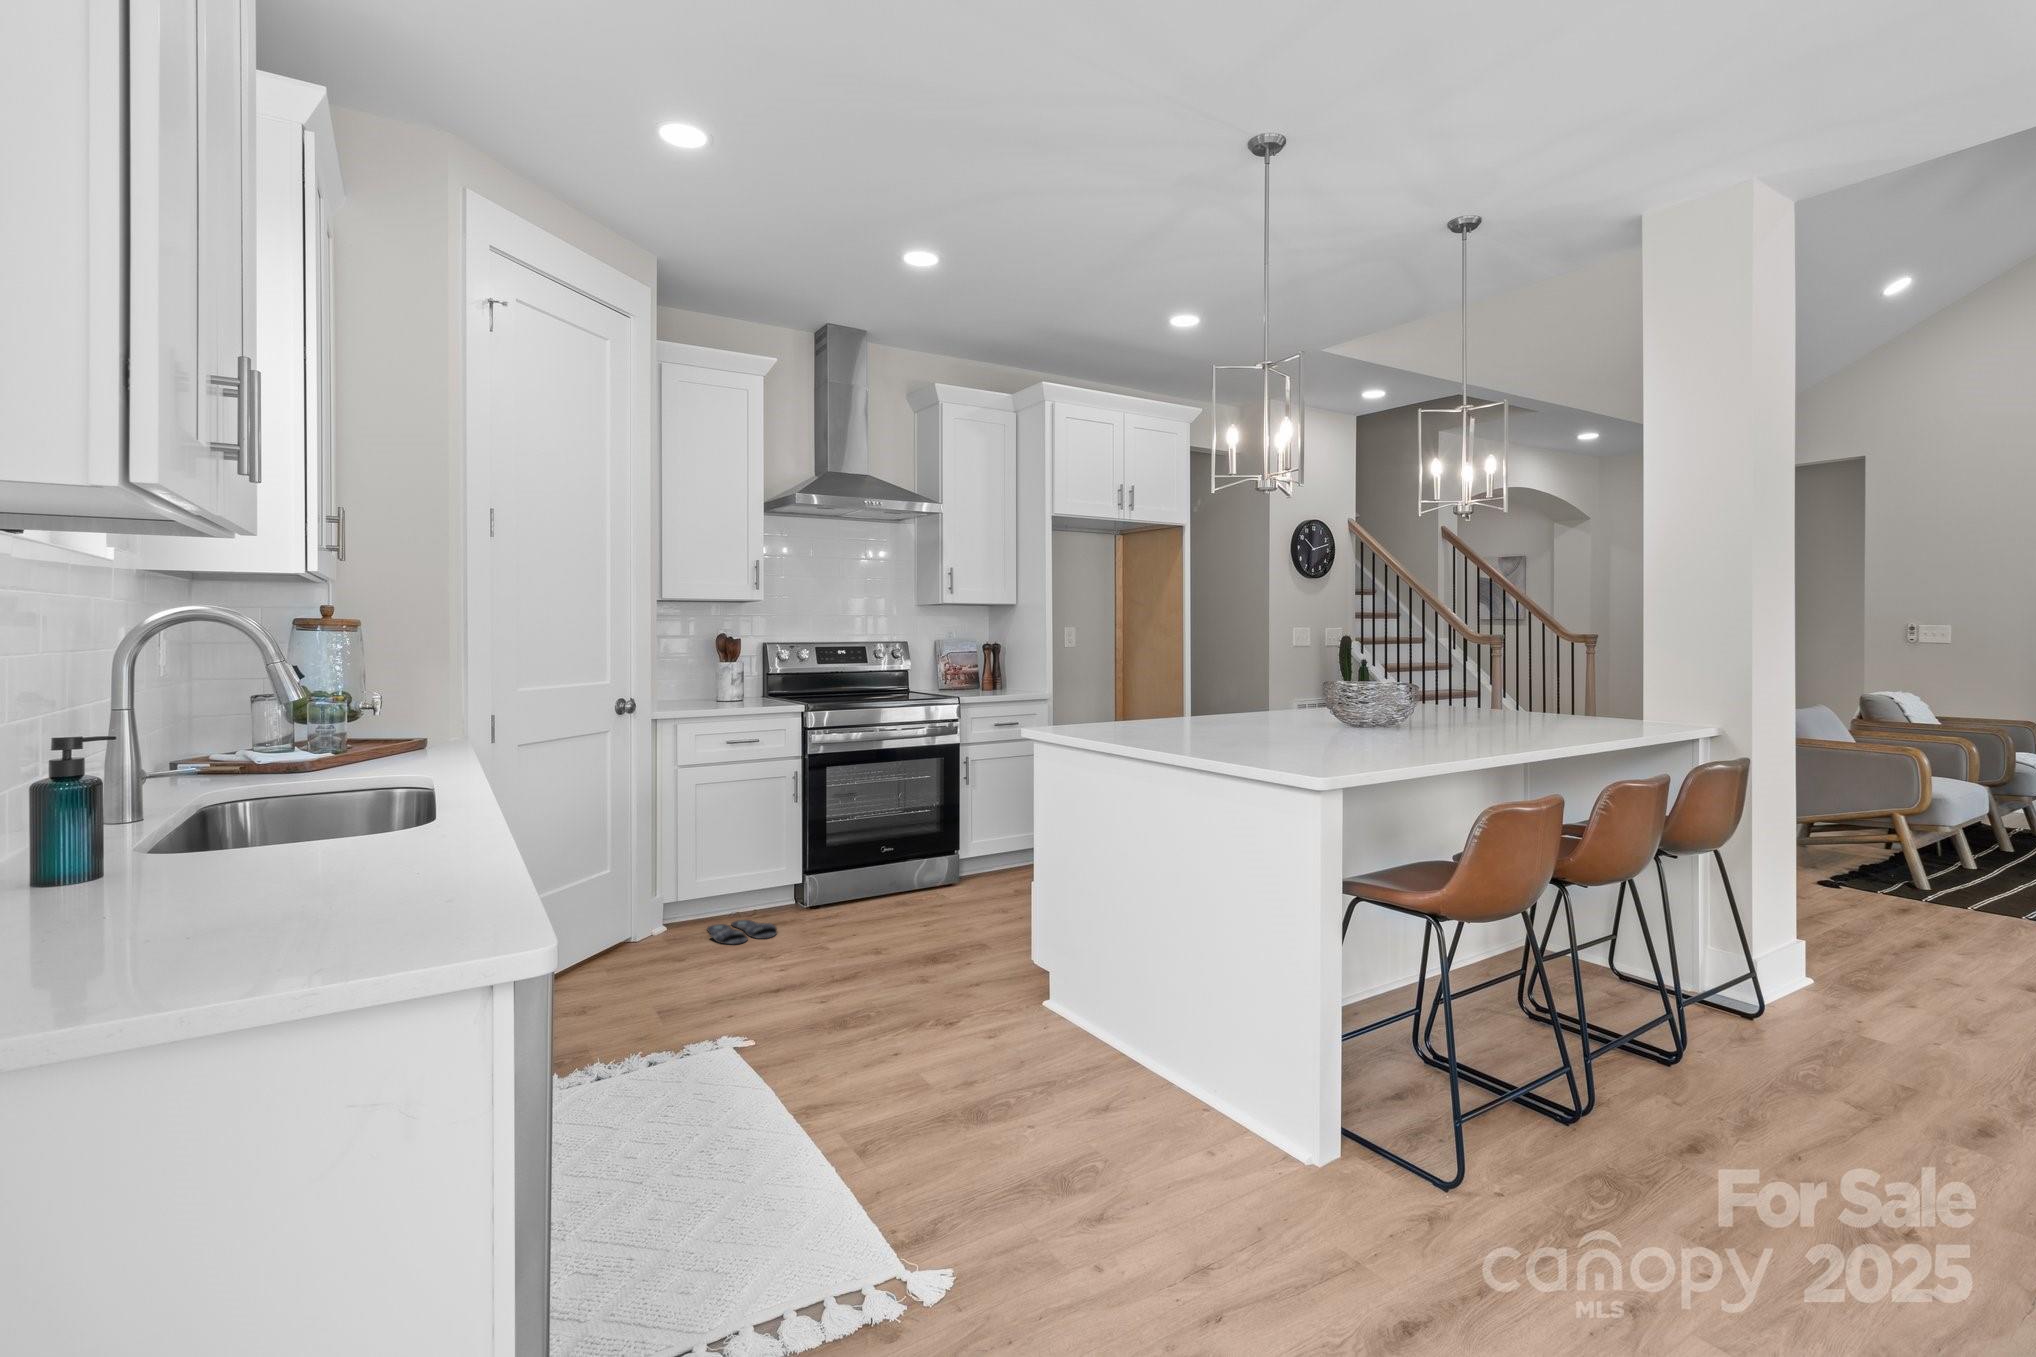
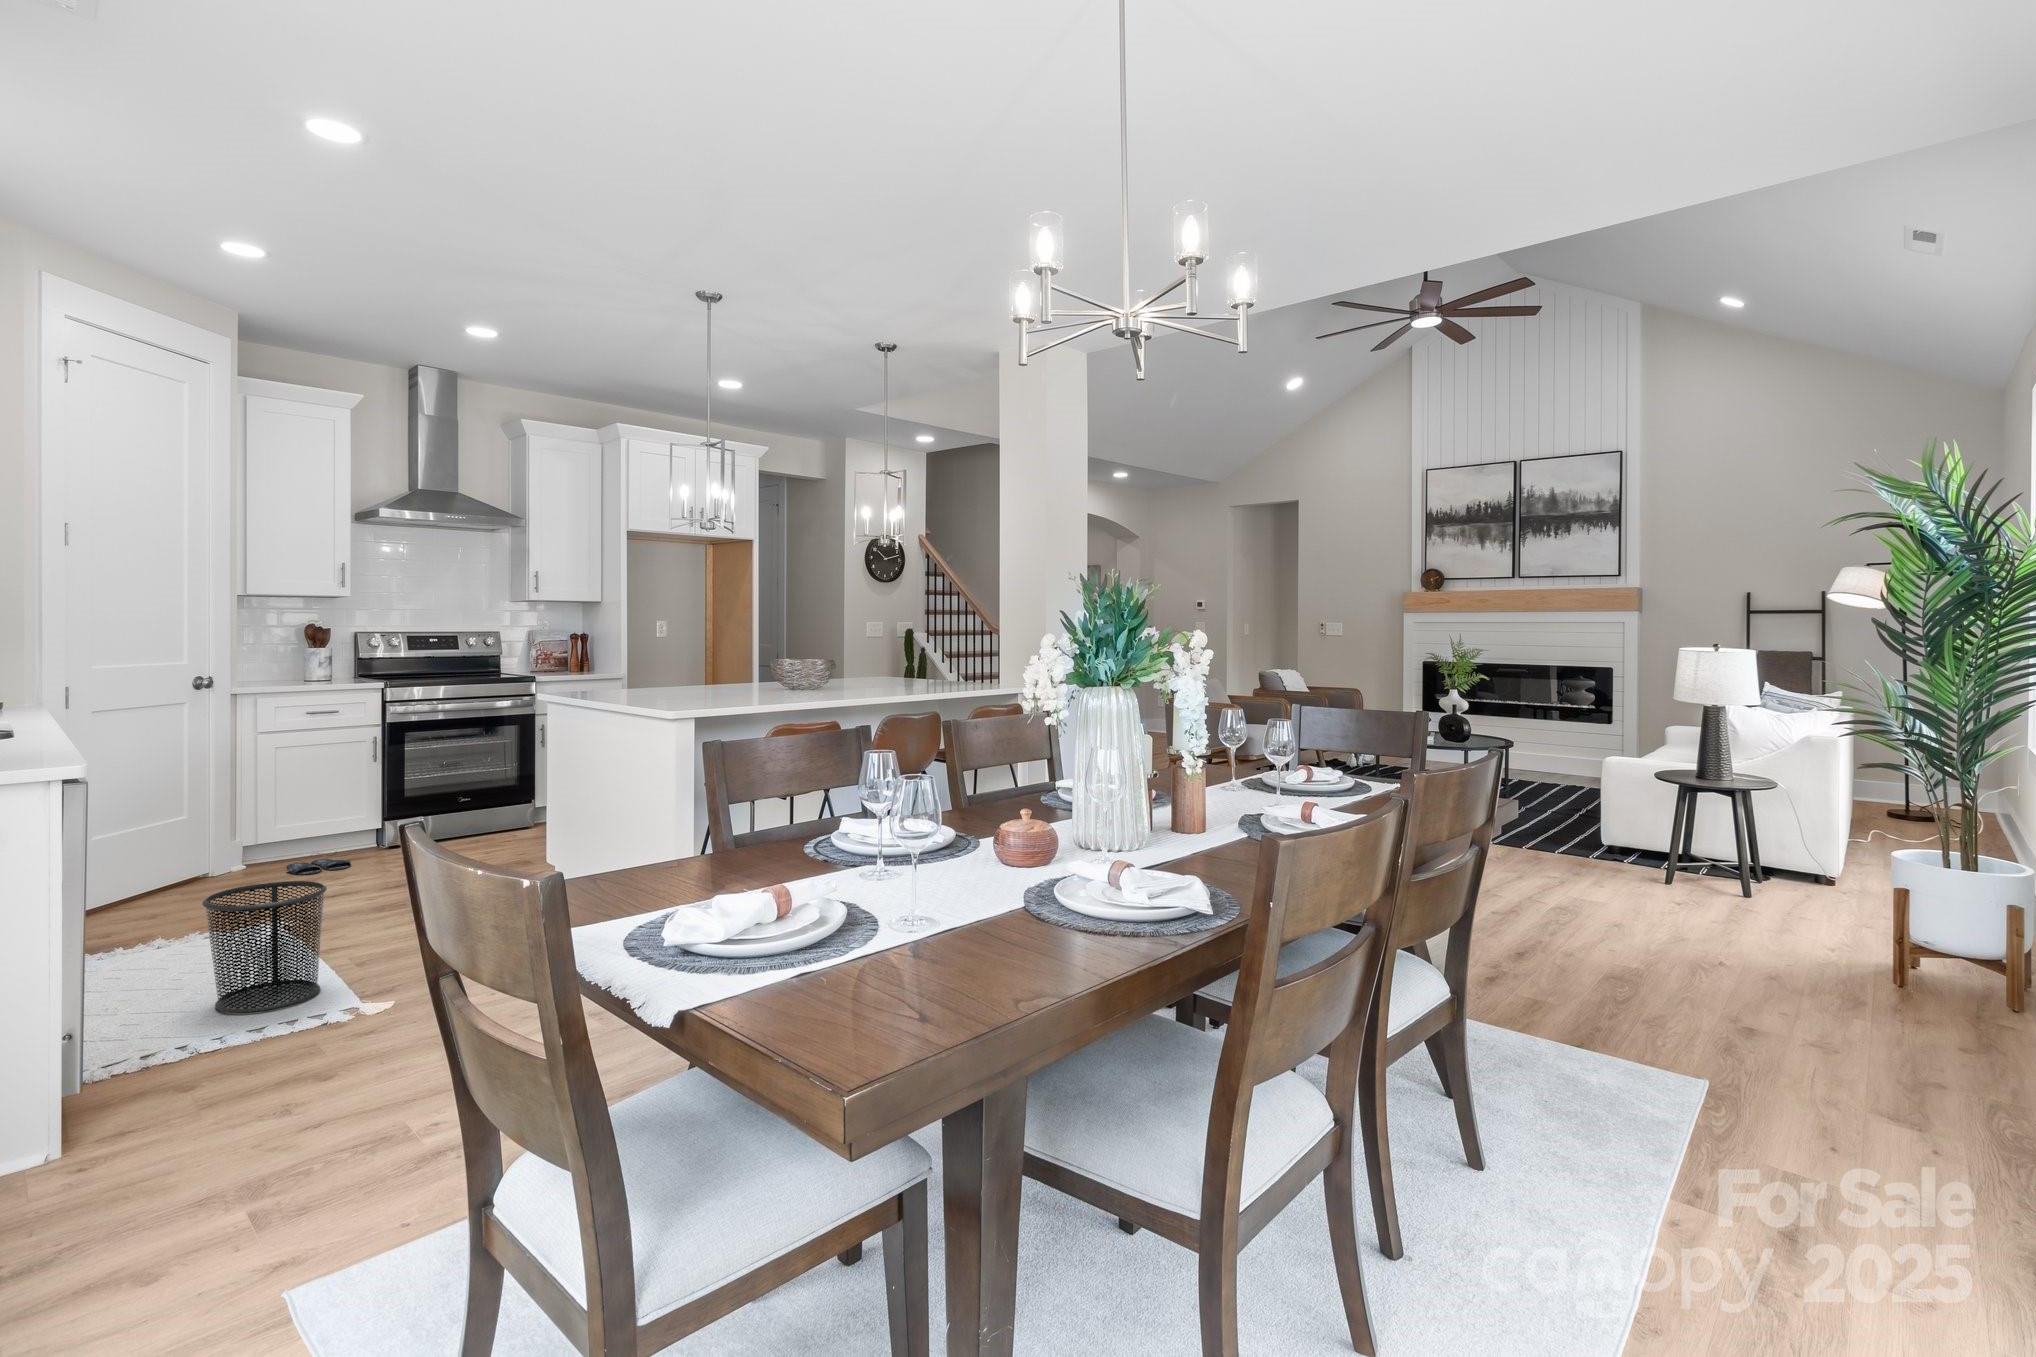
waste bin: none [692,1019,852,1246] -> present [202,881,327,1013]

